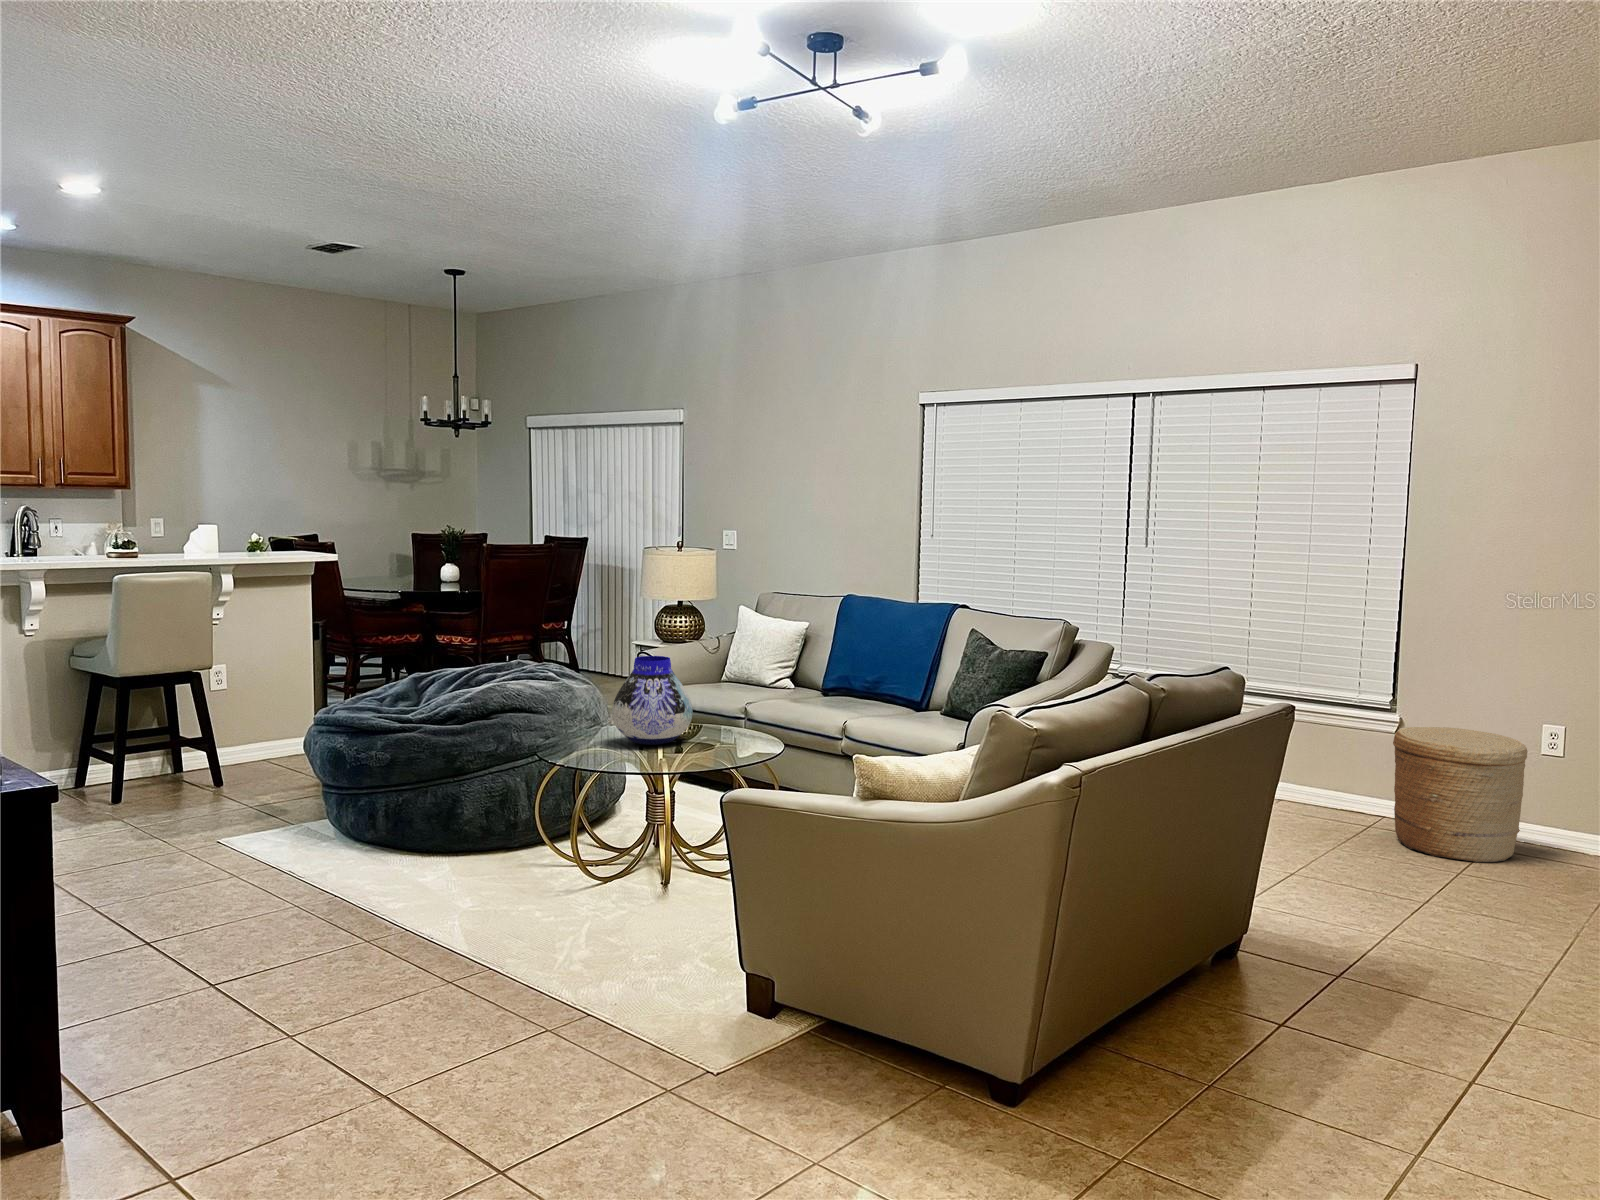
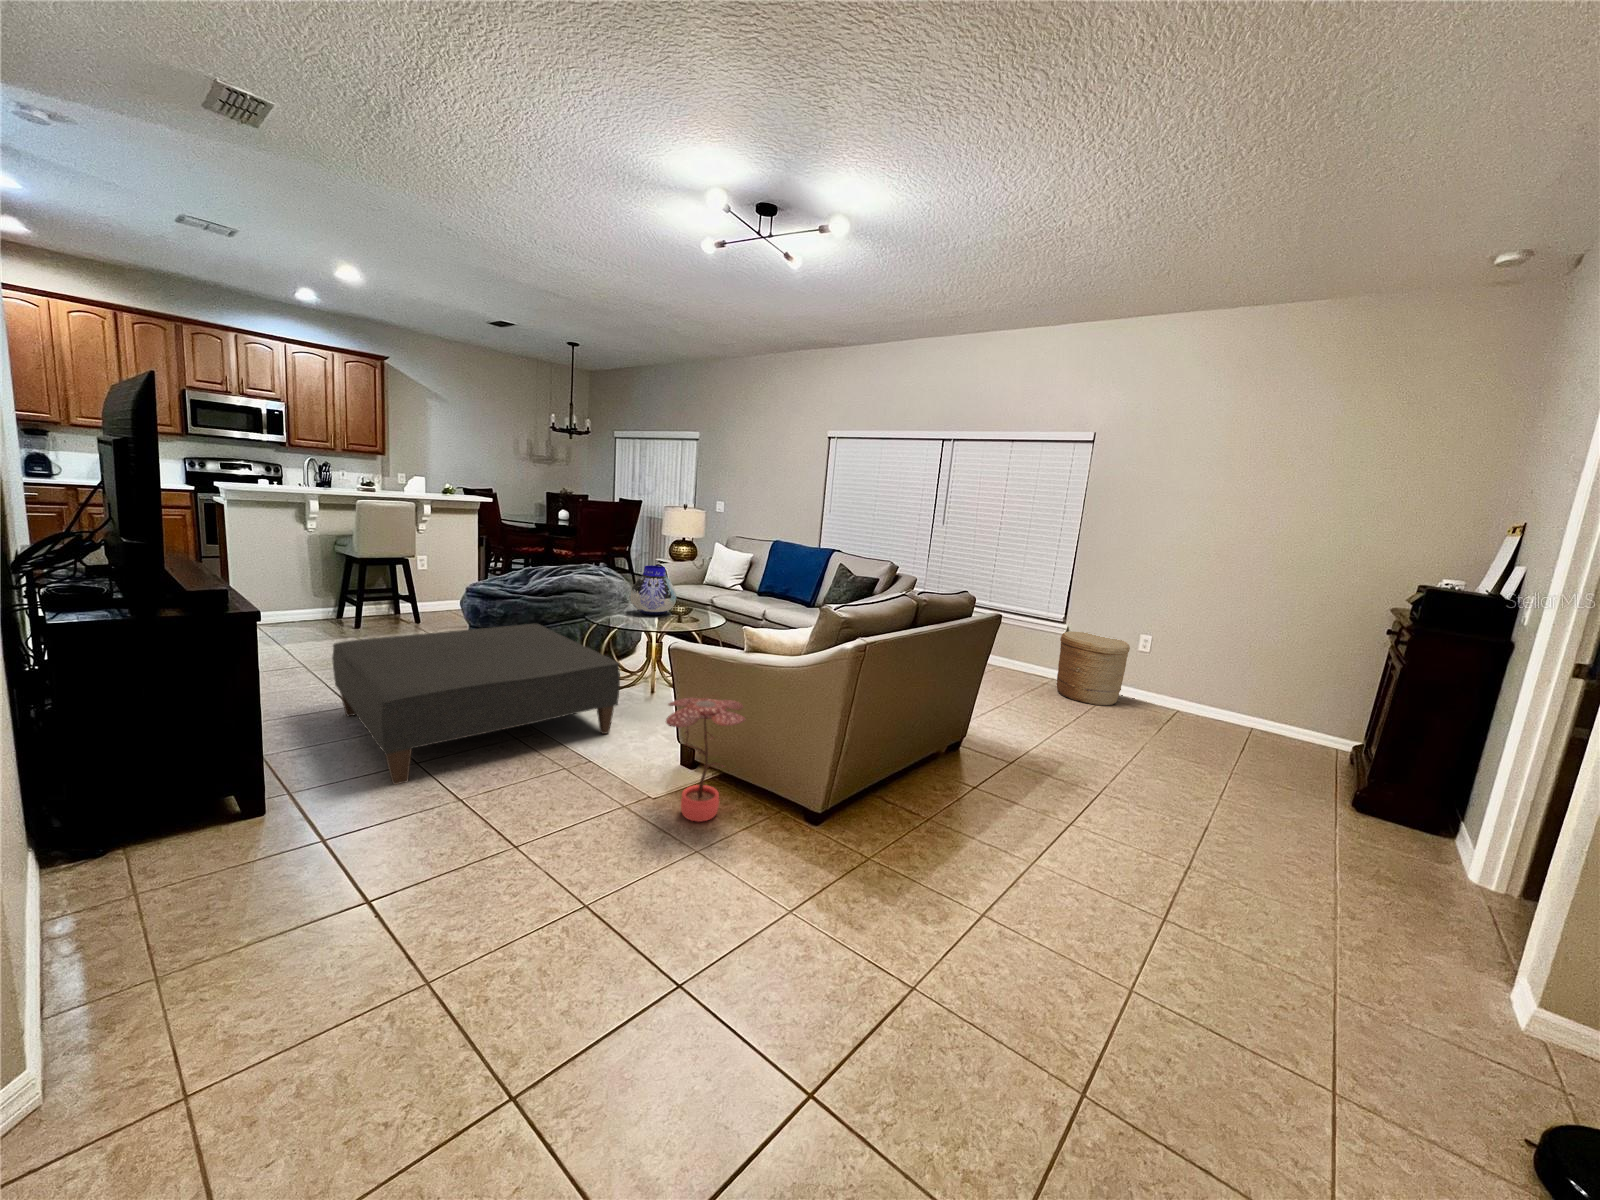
ottoman: none [126,773,623,1073] -> present [332,624,620,784]
potted plant: none [735,887,880,1110] -> present [665,698,745,822]

